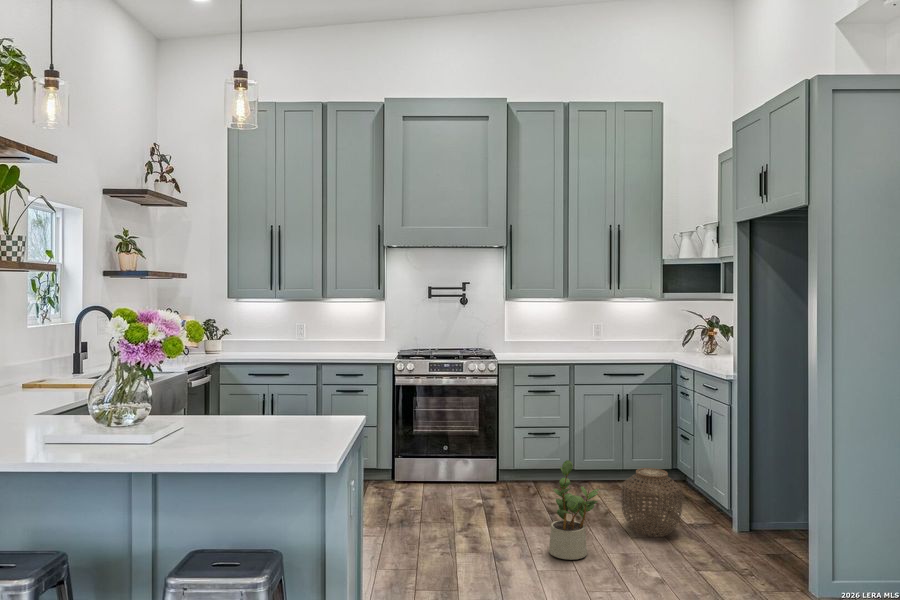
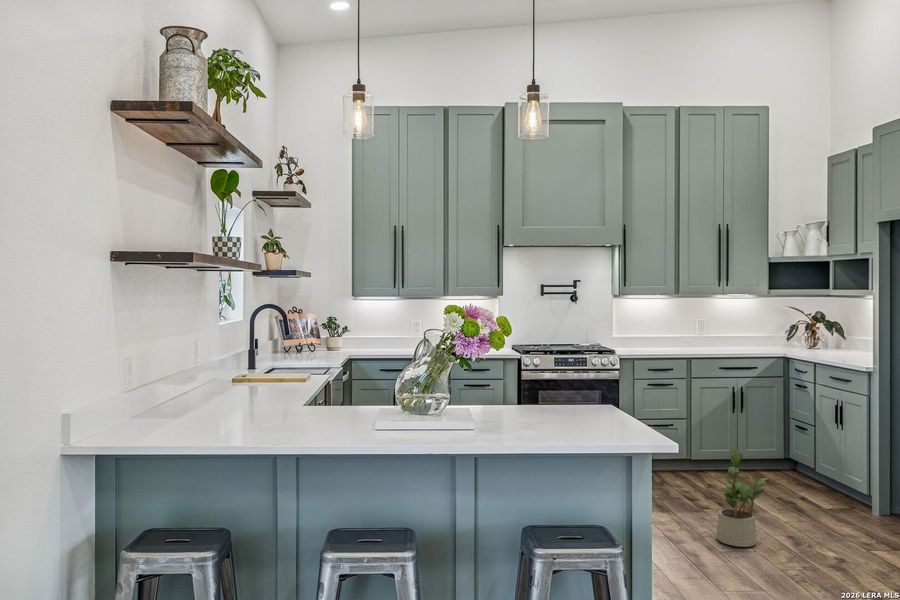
woven basket: present [622,468,682,537] -> none [768,457,832,524]

